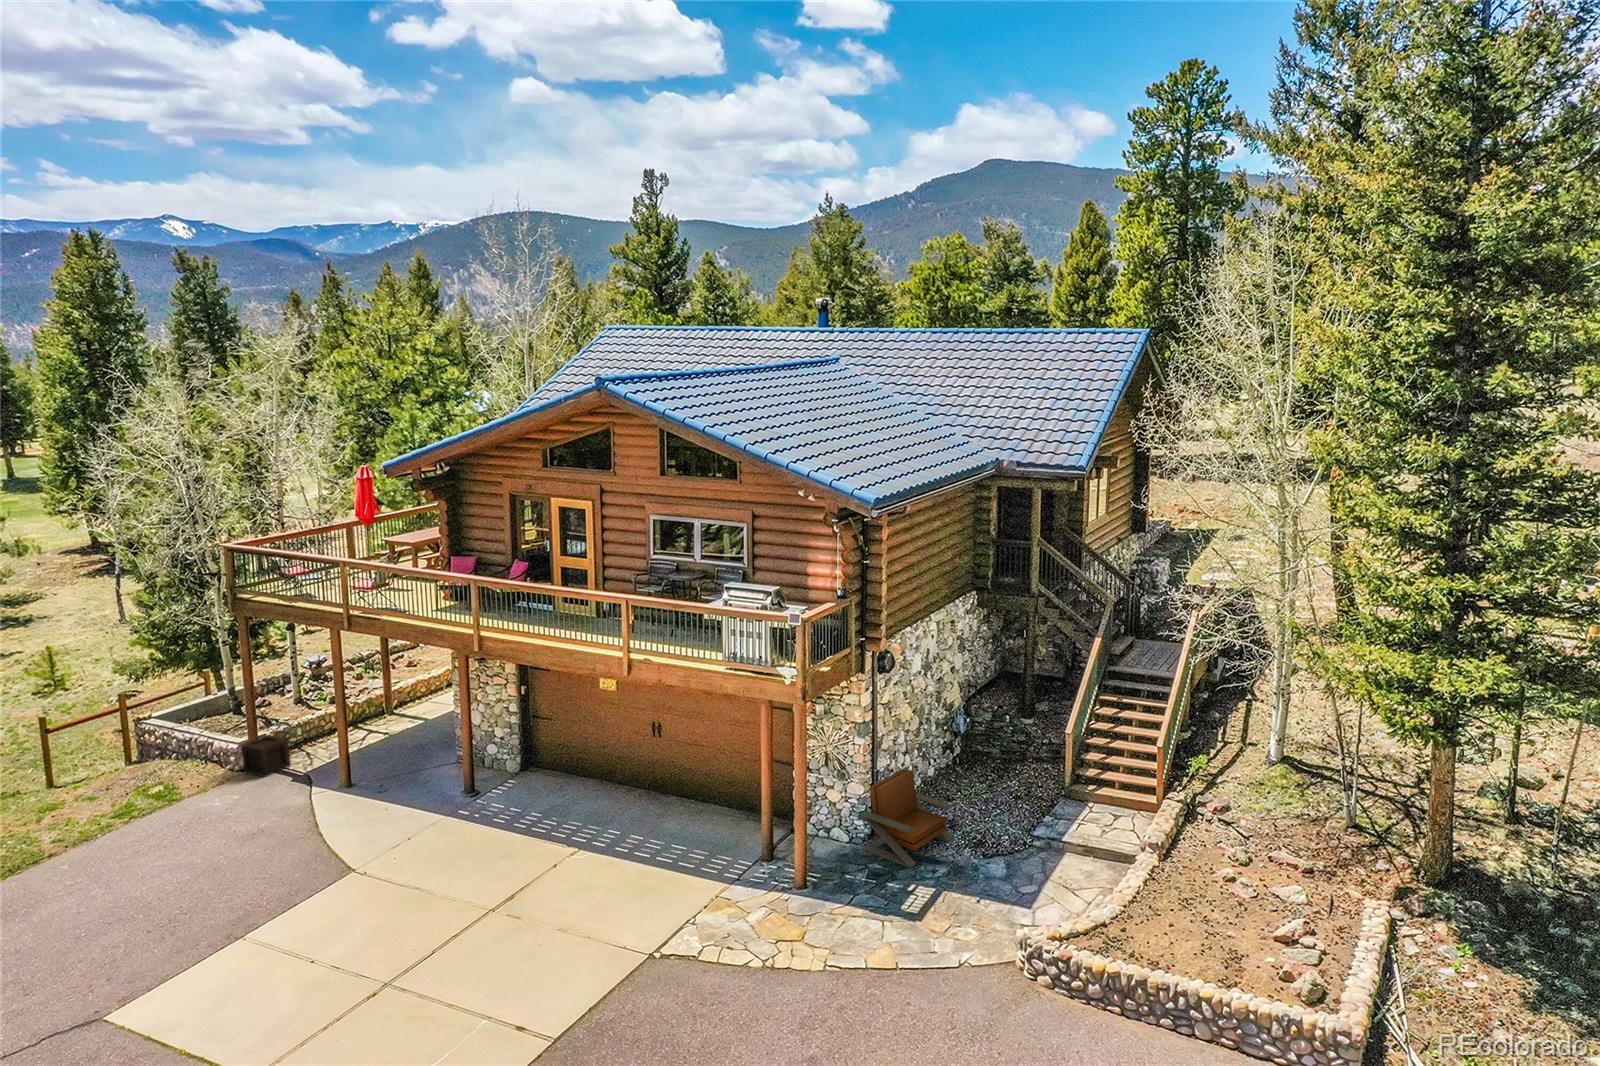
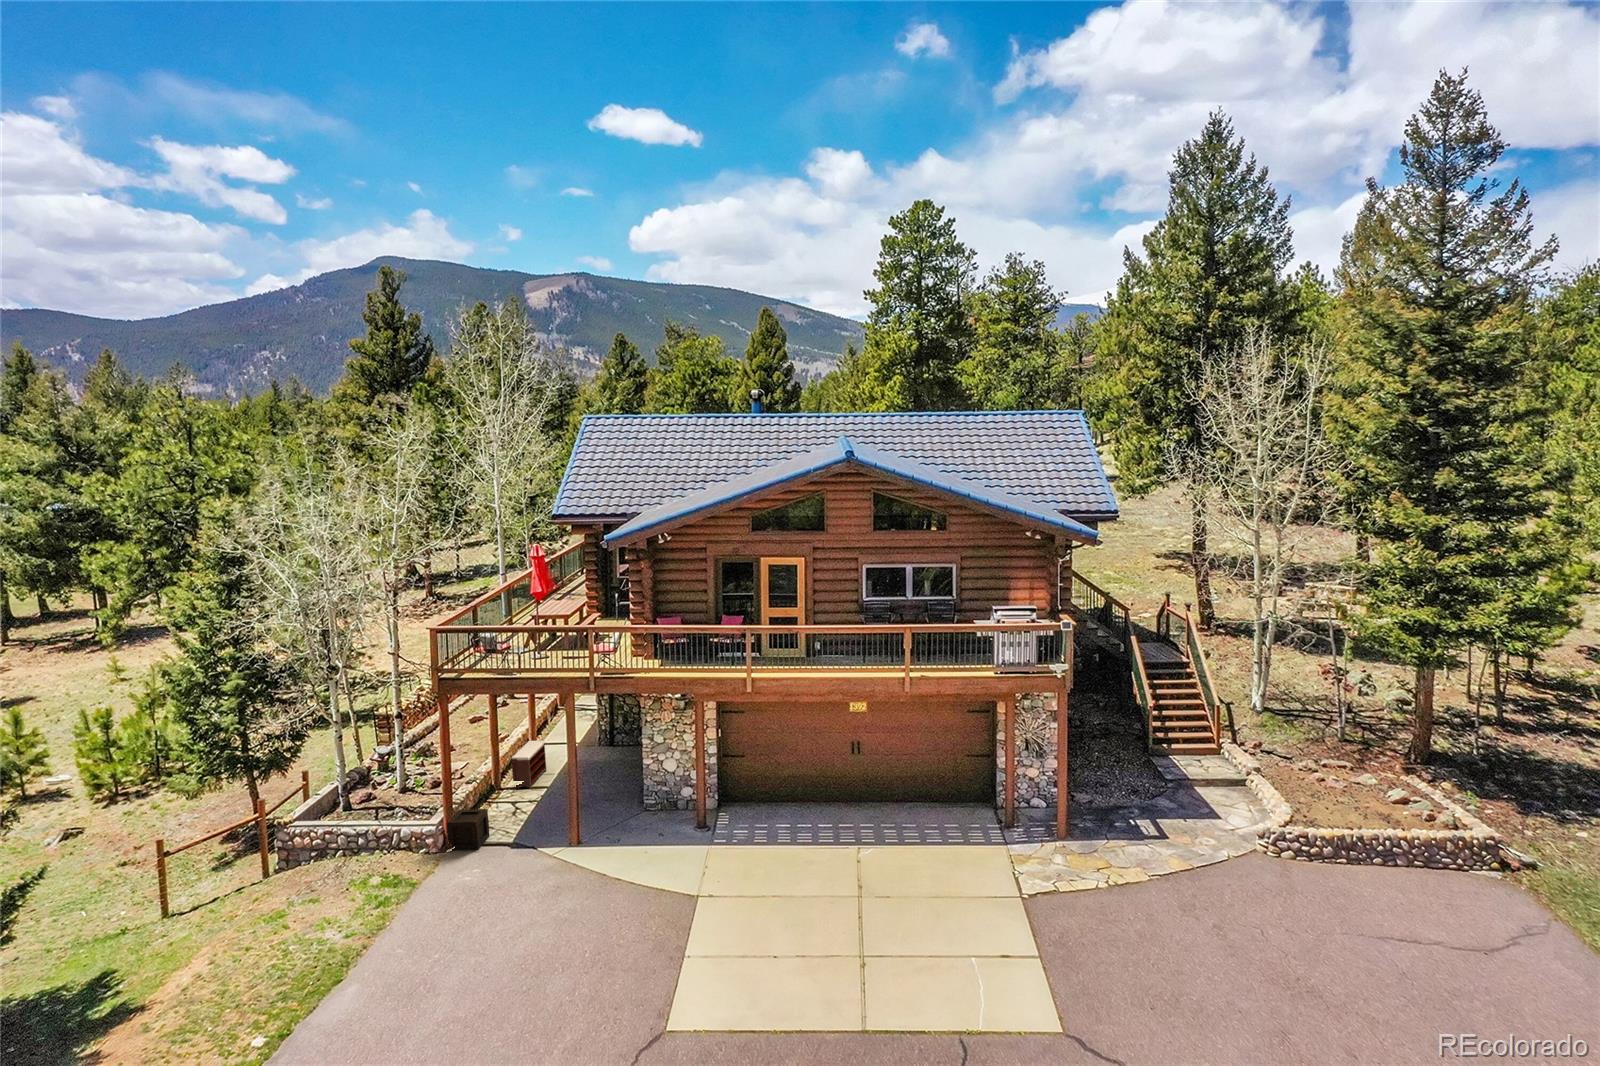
bench: none [369,674,425,724] -> present [510,741,547,789]
lounge chair: present [861,769,954,868] -> none [1069,743,1117,811]

